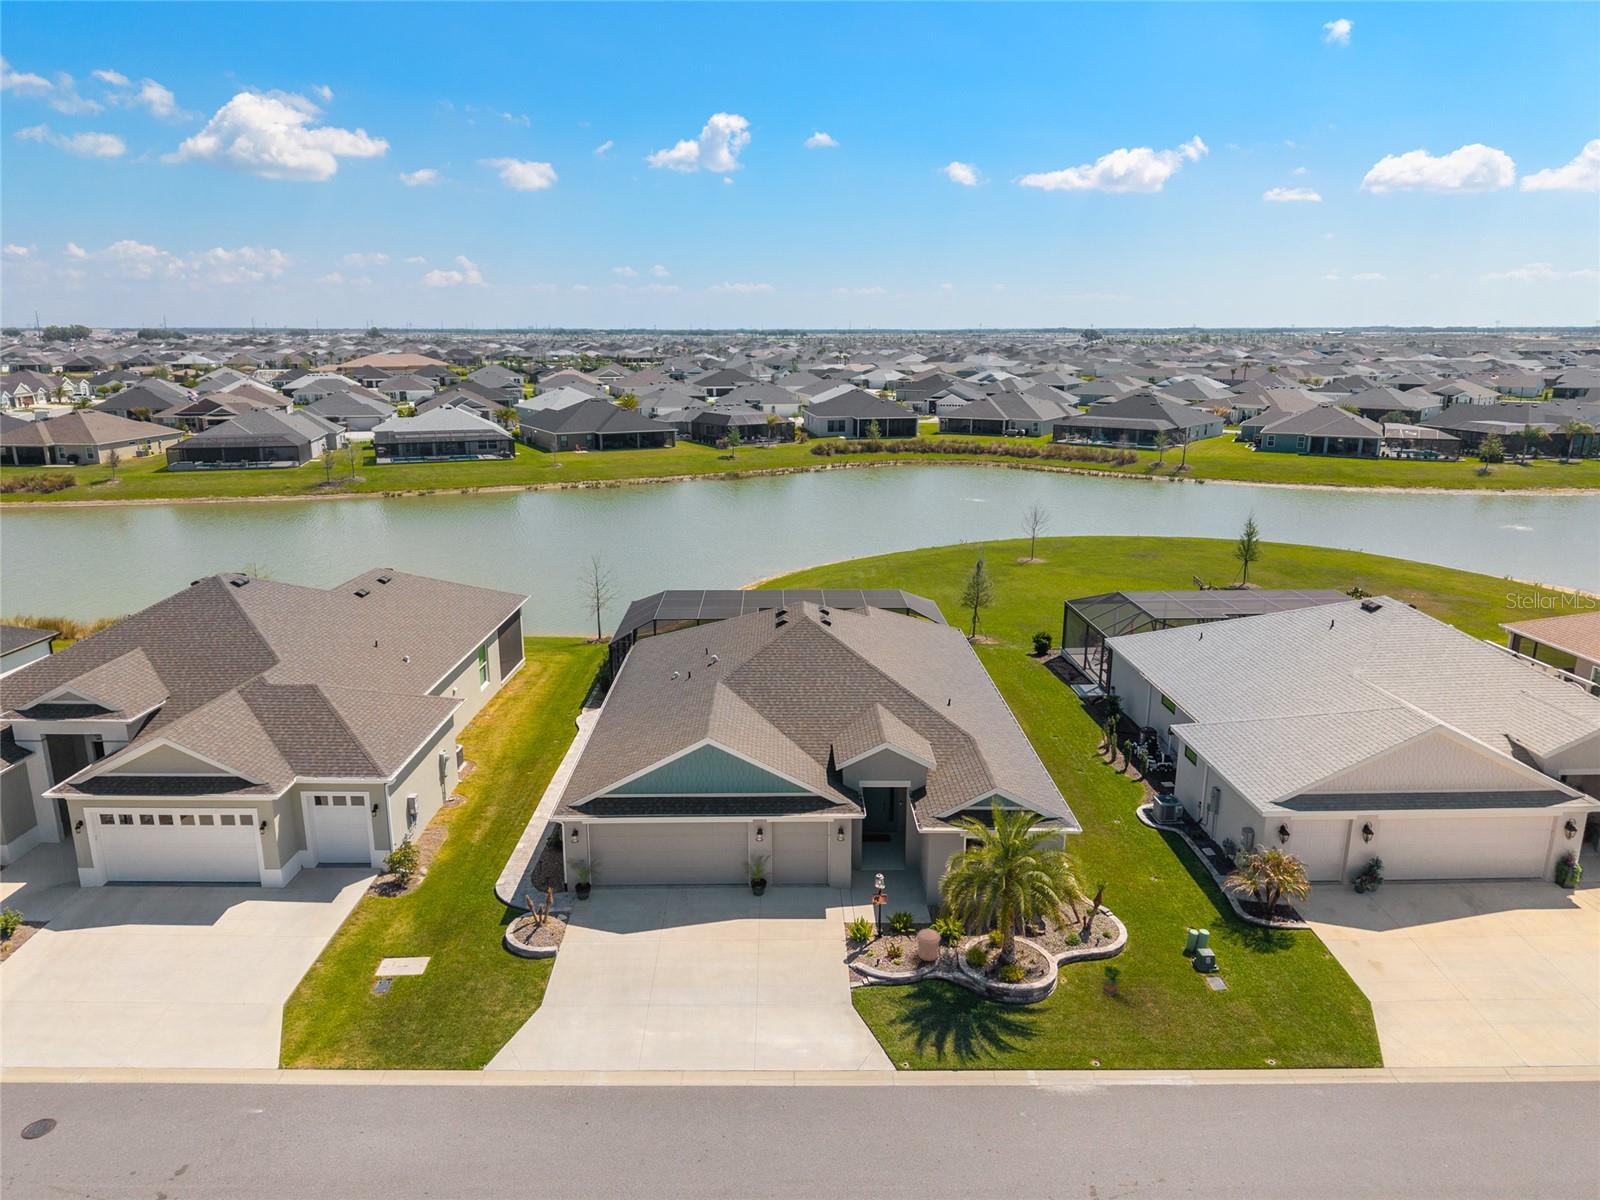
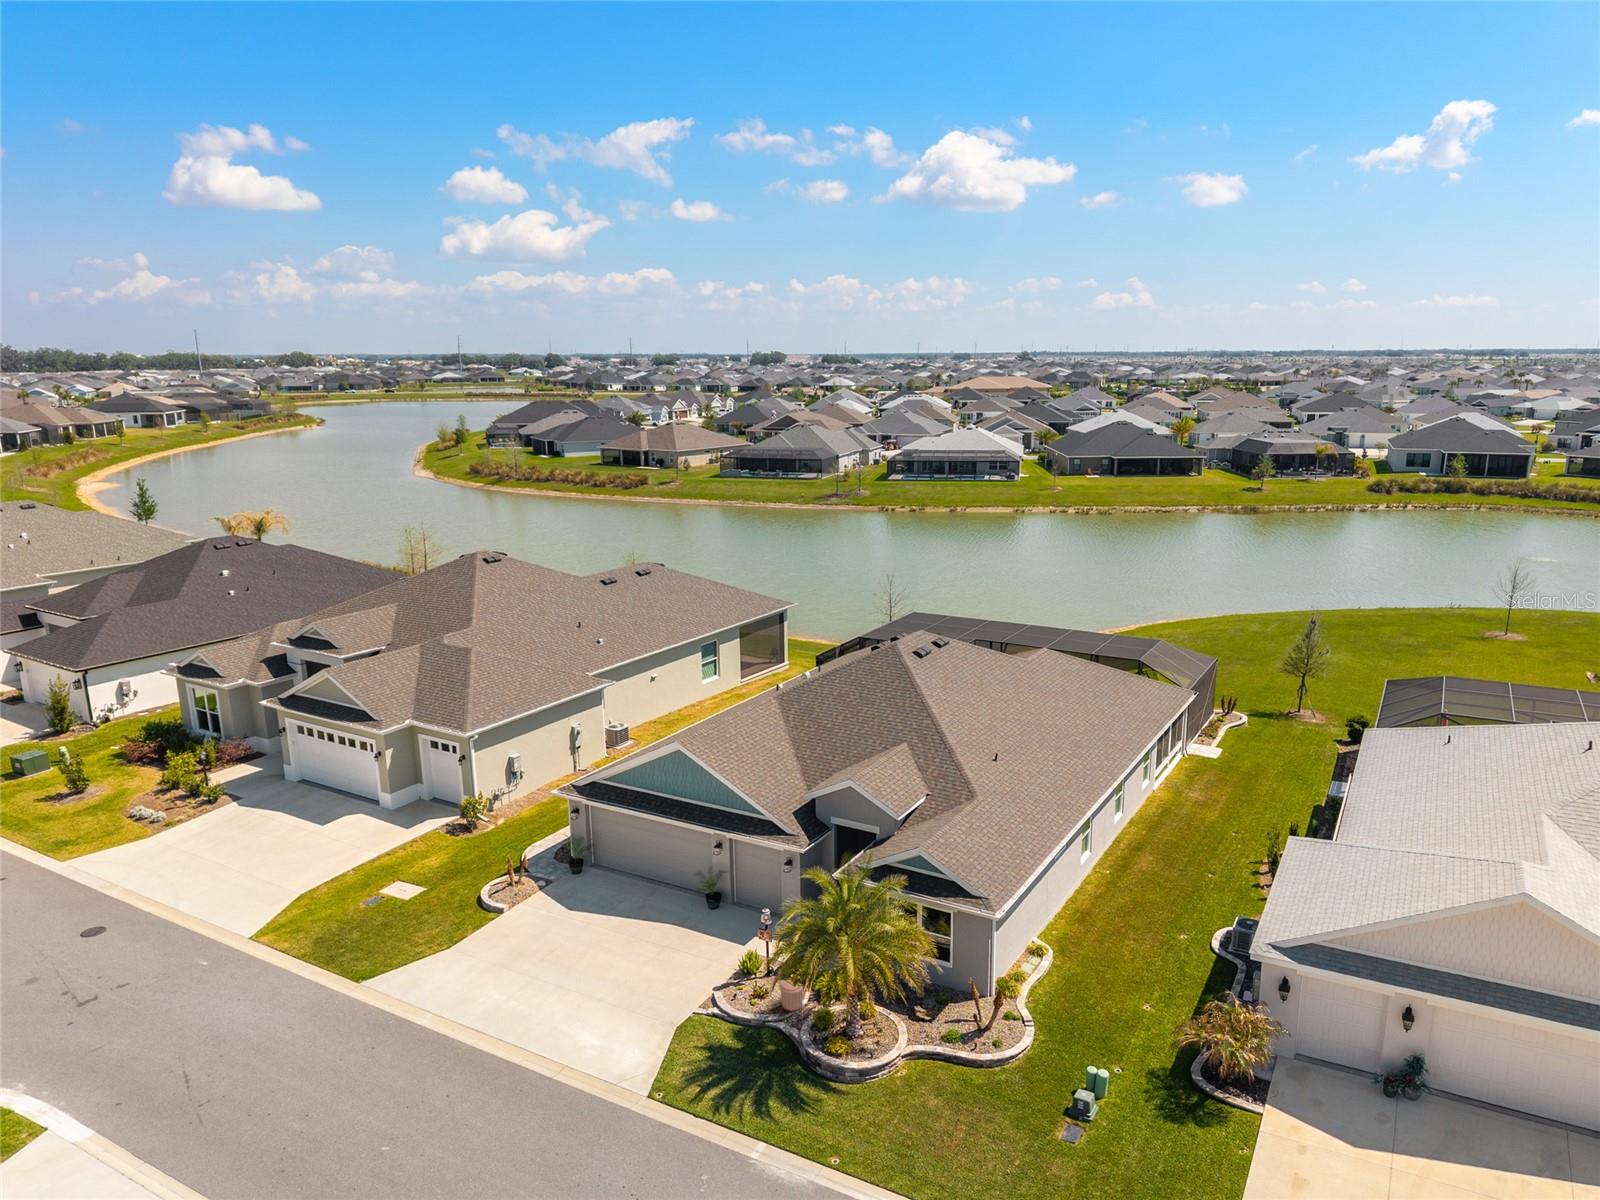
potted tree: present [1103,966,1121,996] -> none [918,1069,941,1105]

